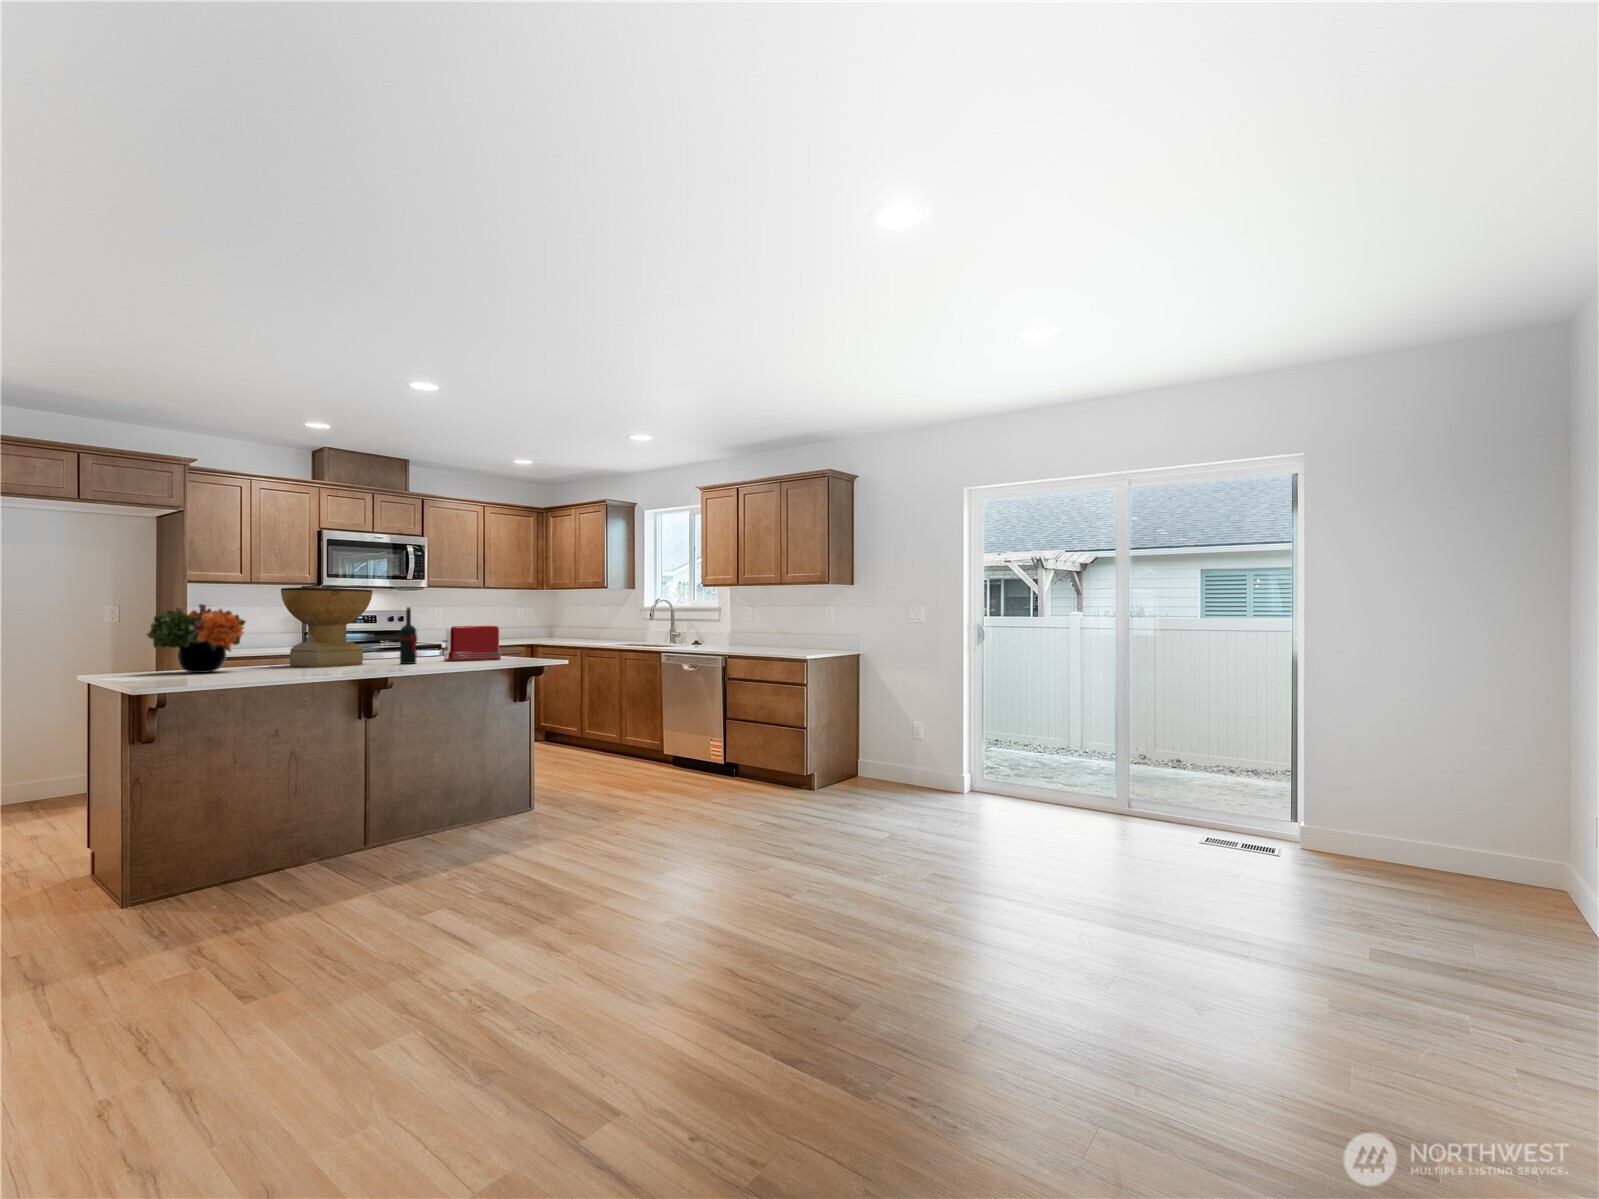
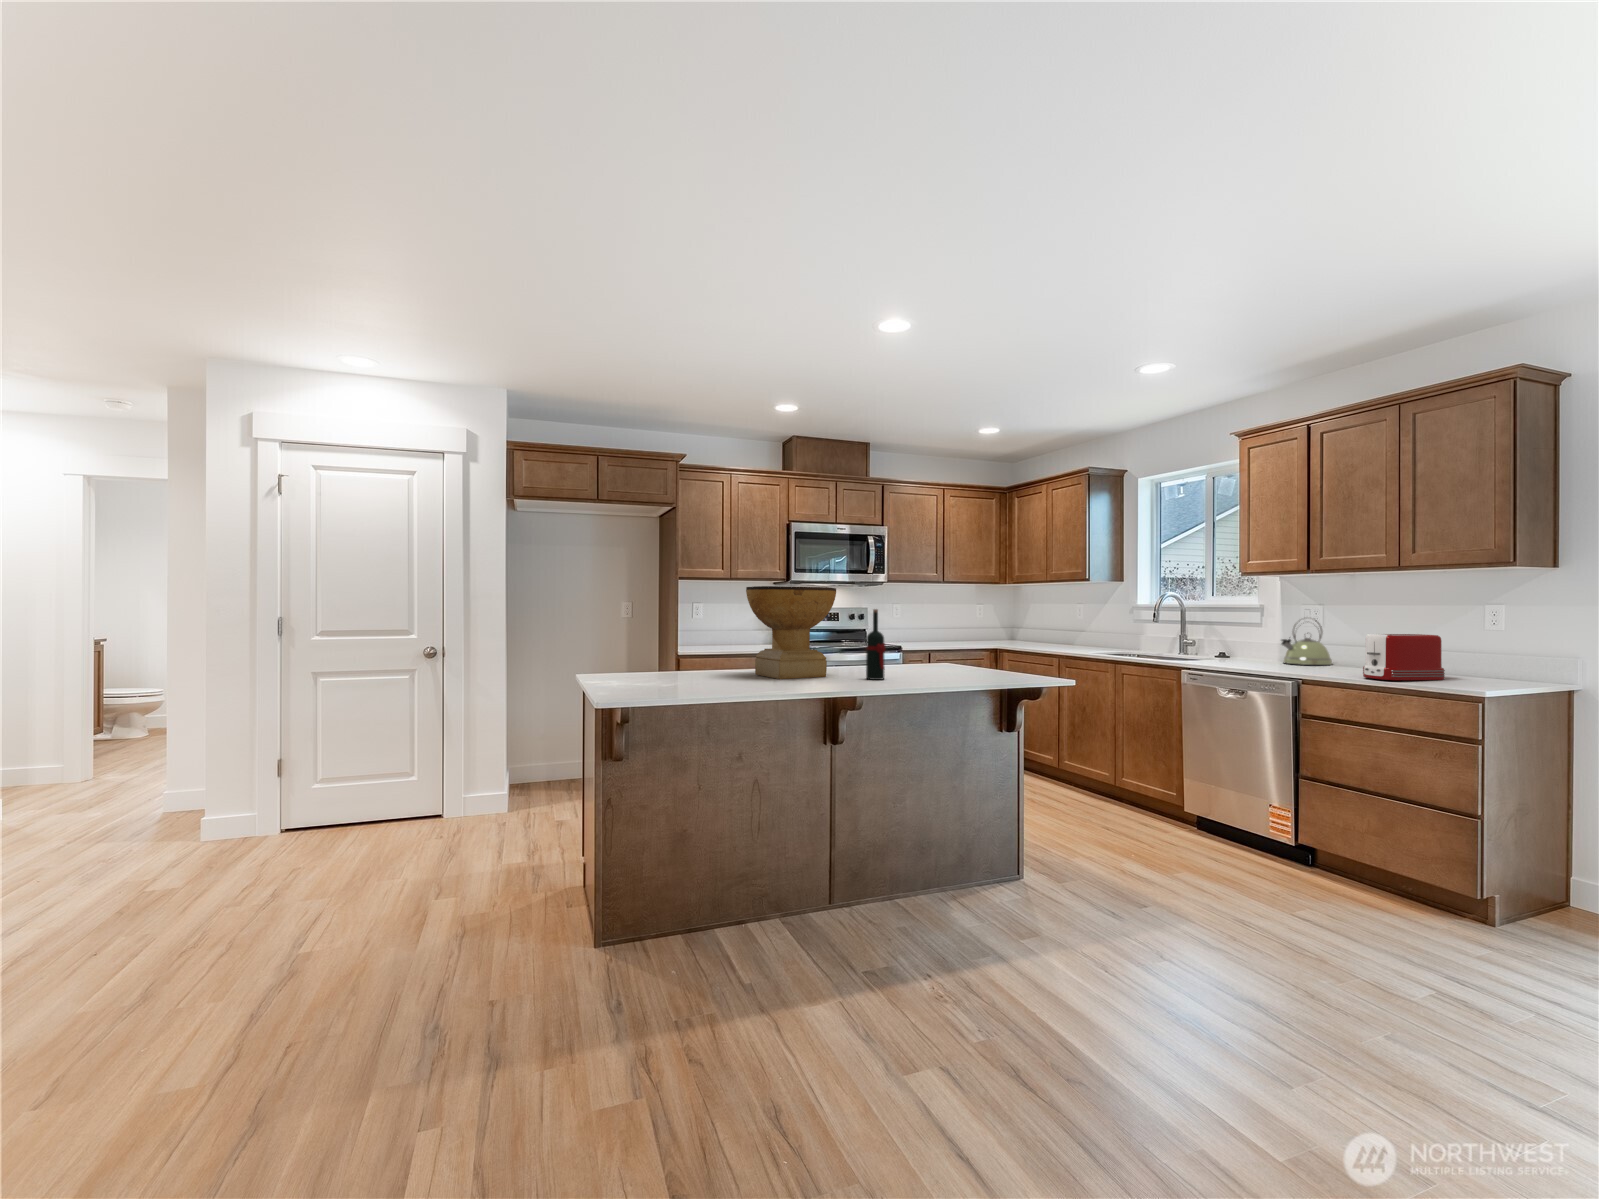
flower arrangement: present [147,604,245,673] -> none [622,606,712,683]
kettle: none [724,614,754,646] -> present [1281,619,1332,665]
toaster: present [443,626,501,661] -> present [1363,634,1445,680]

